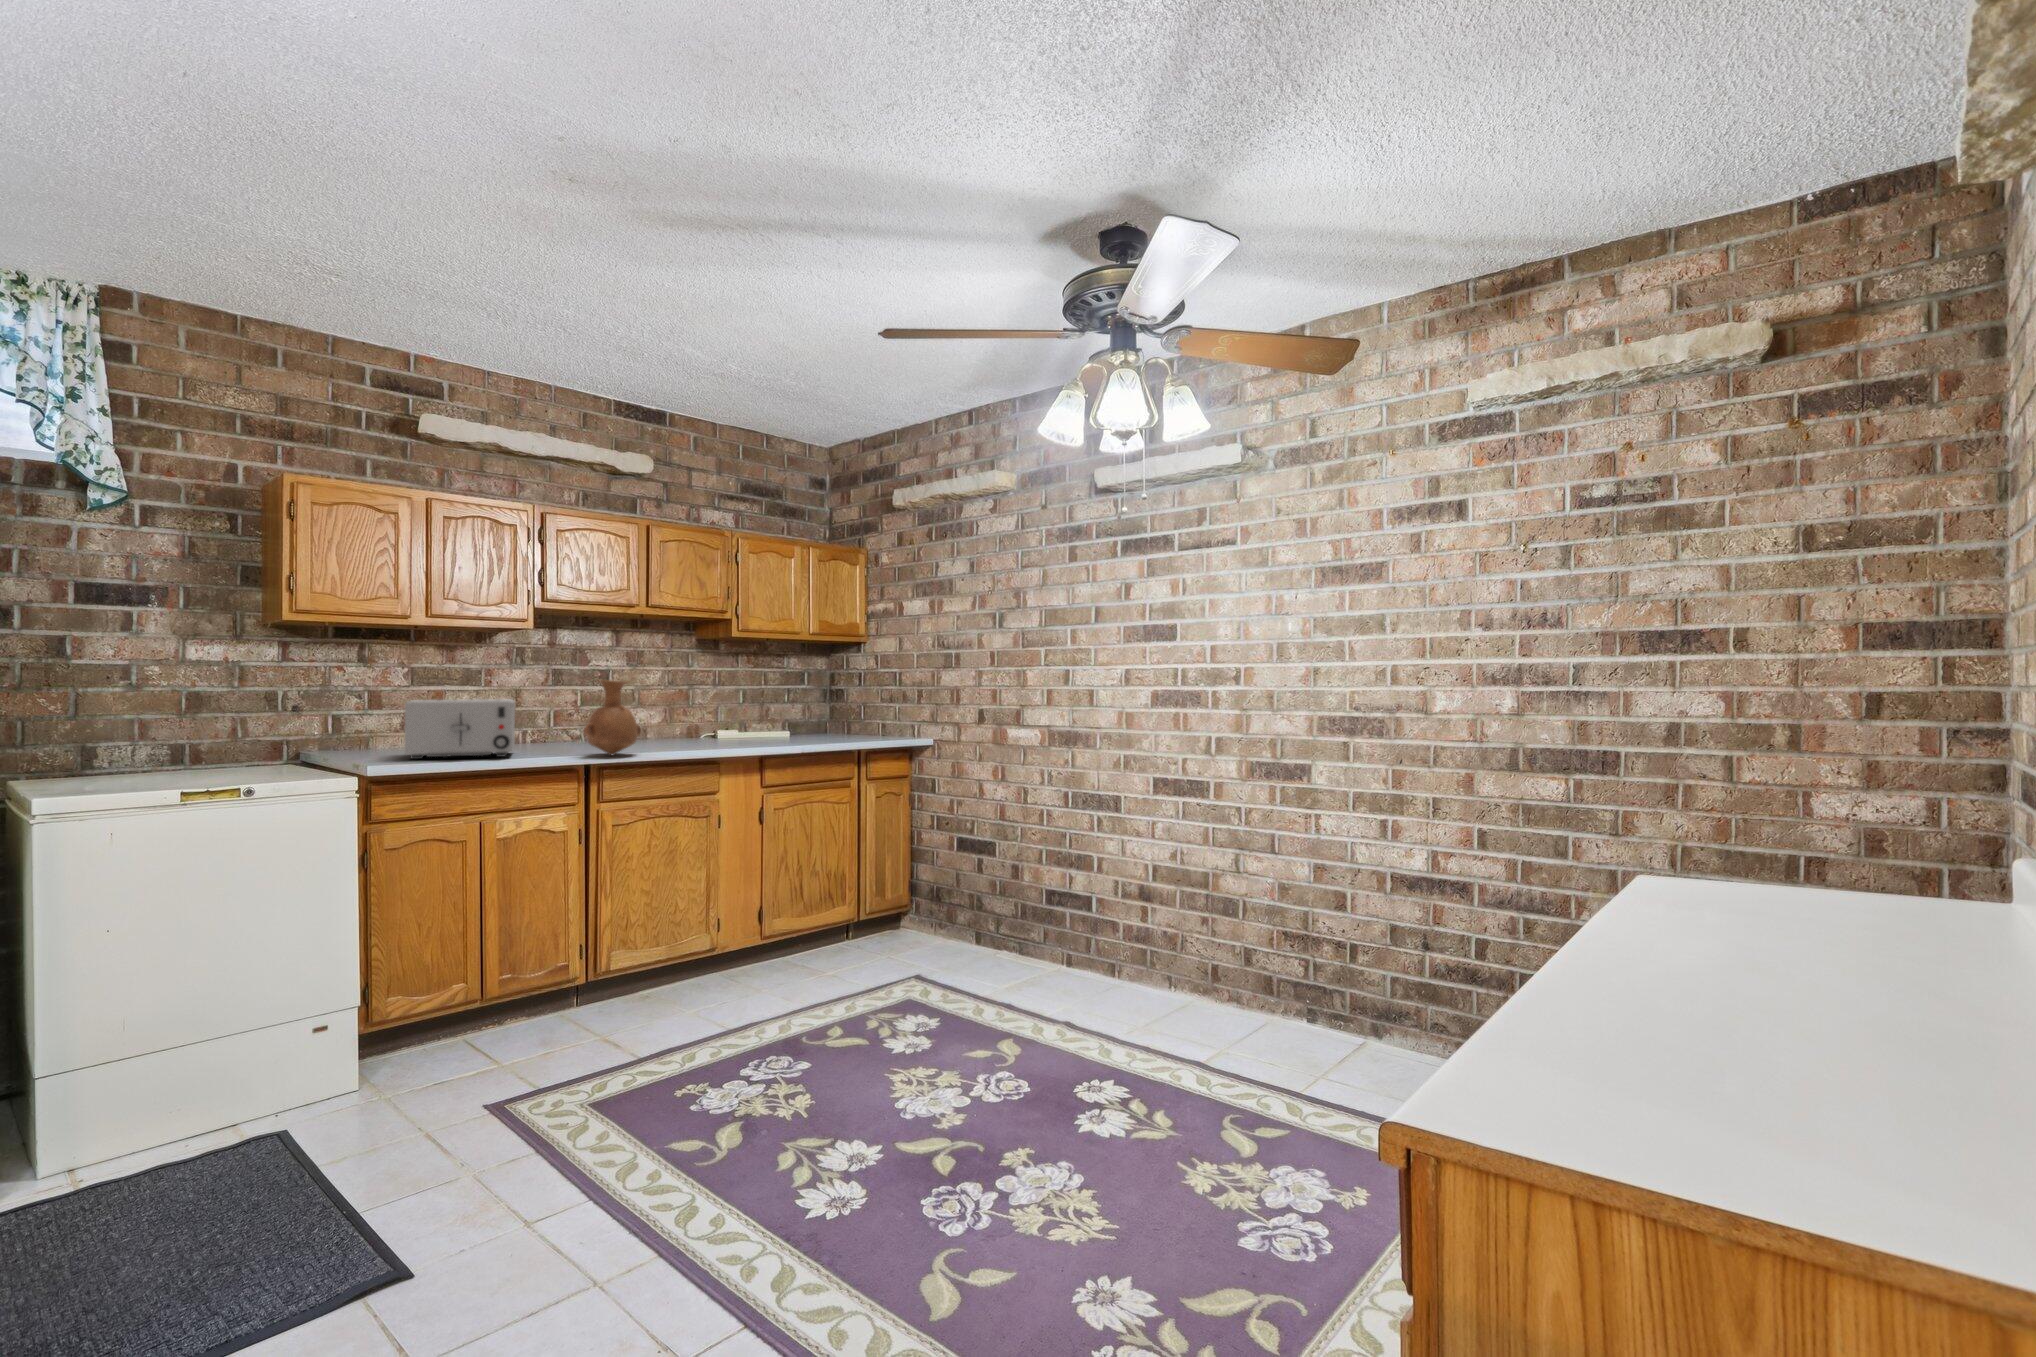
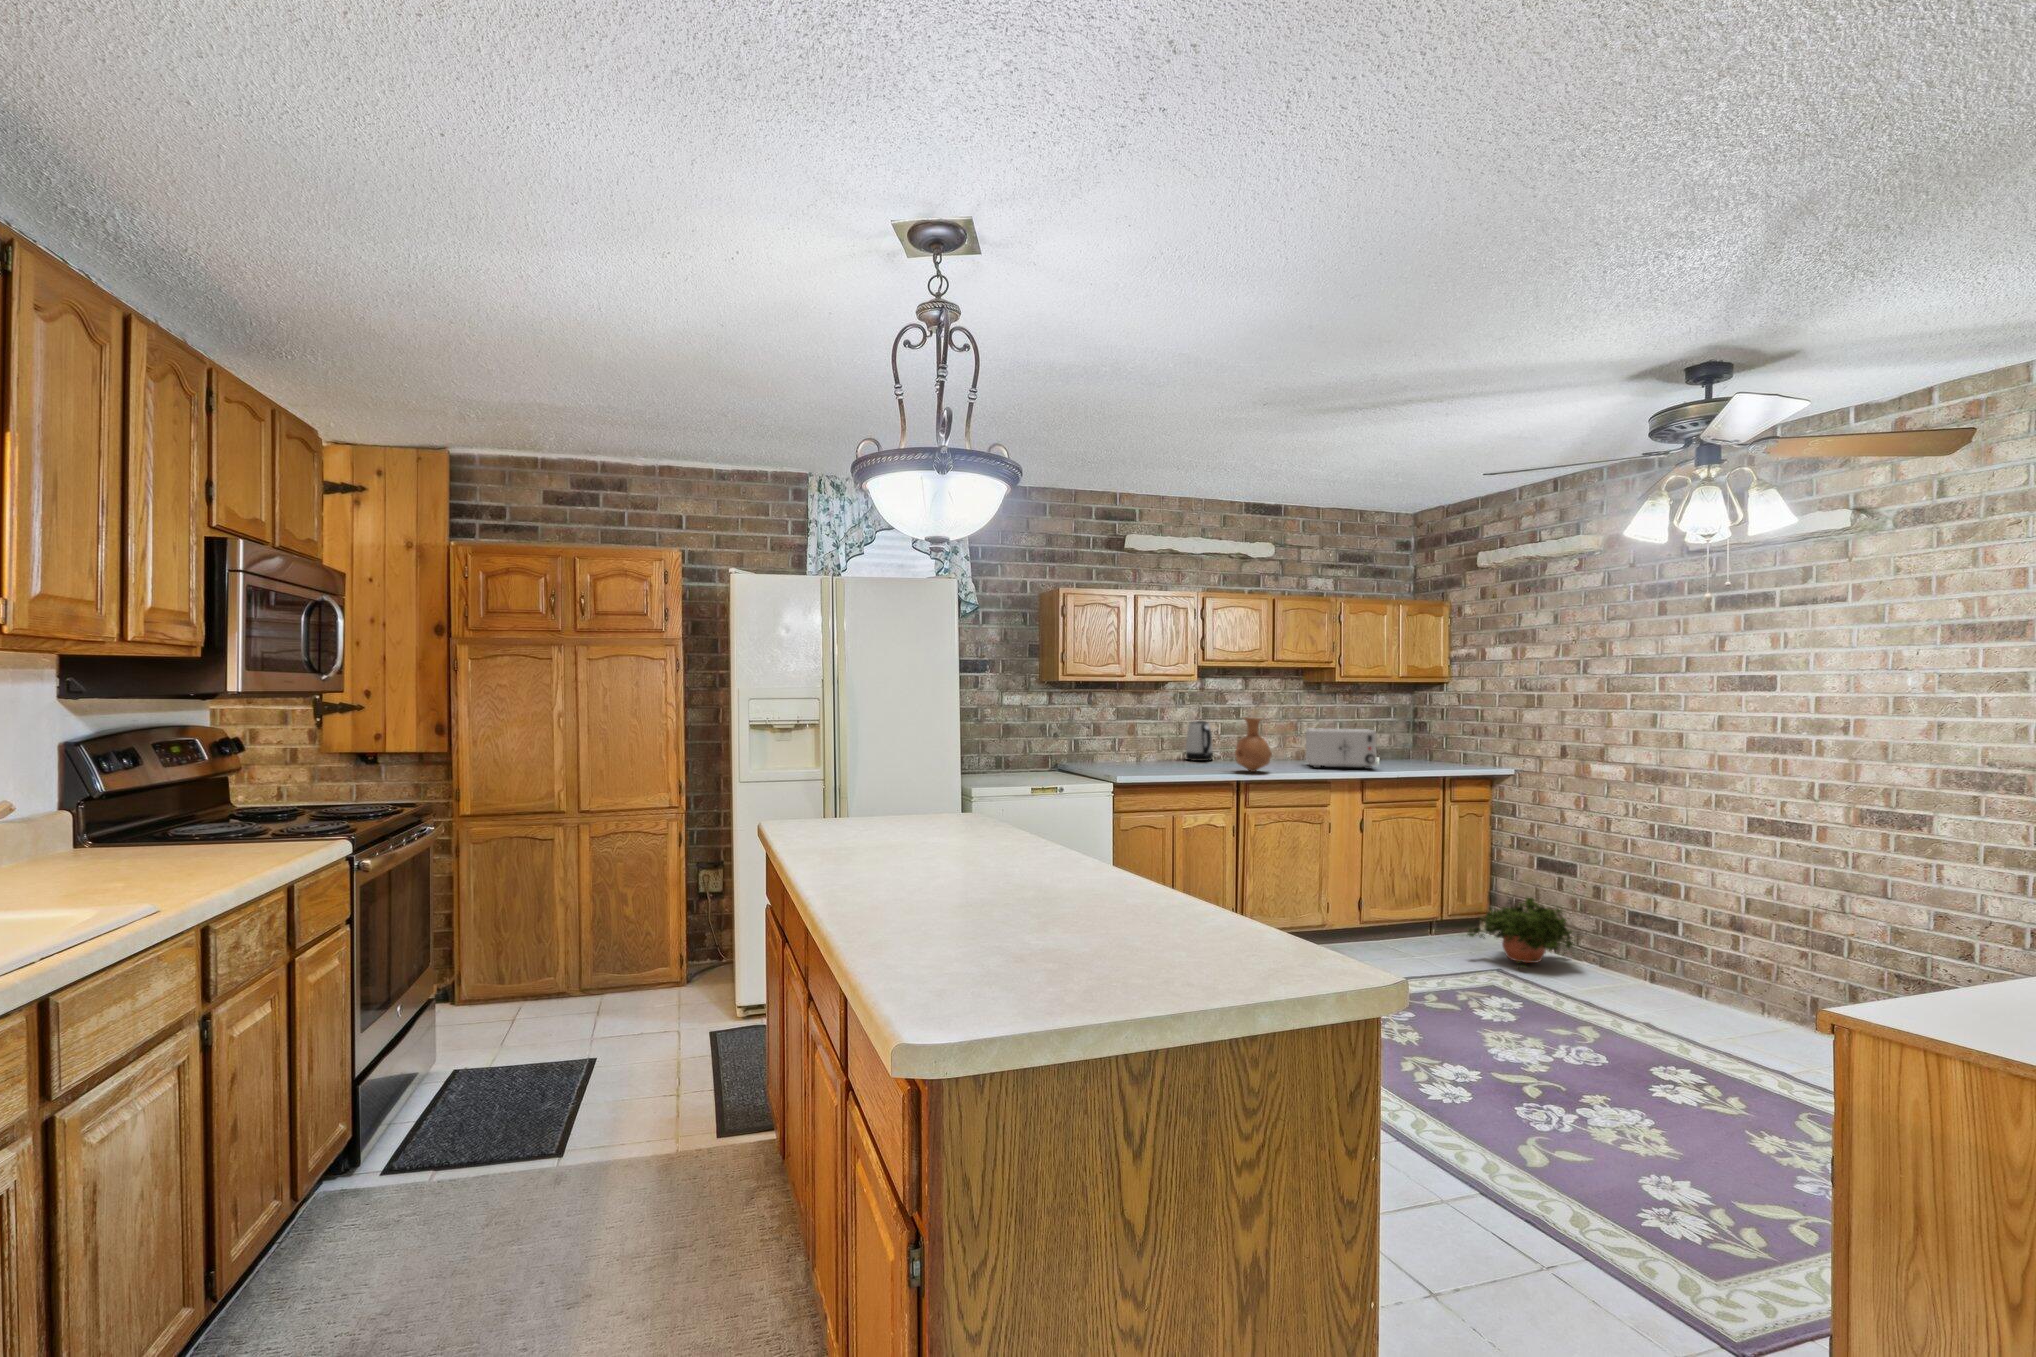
kettle: none [524,689,565,745] -> present [1186,721,1213,761]
toaster: present [405,699,515,759] -> present [1306,729,1377,769]
potted plant: none [878,884,996,972] -> present [1467,898,1574,968]

